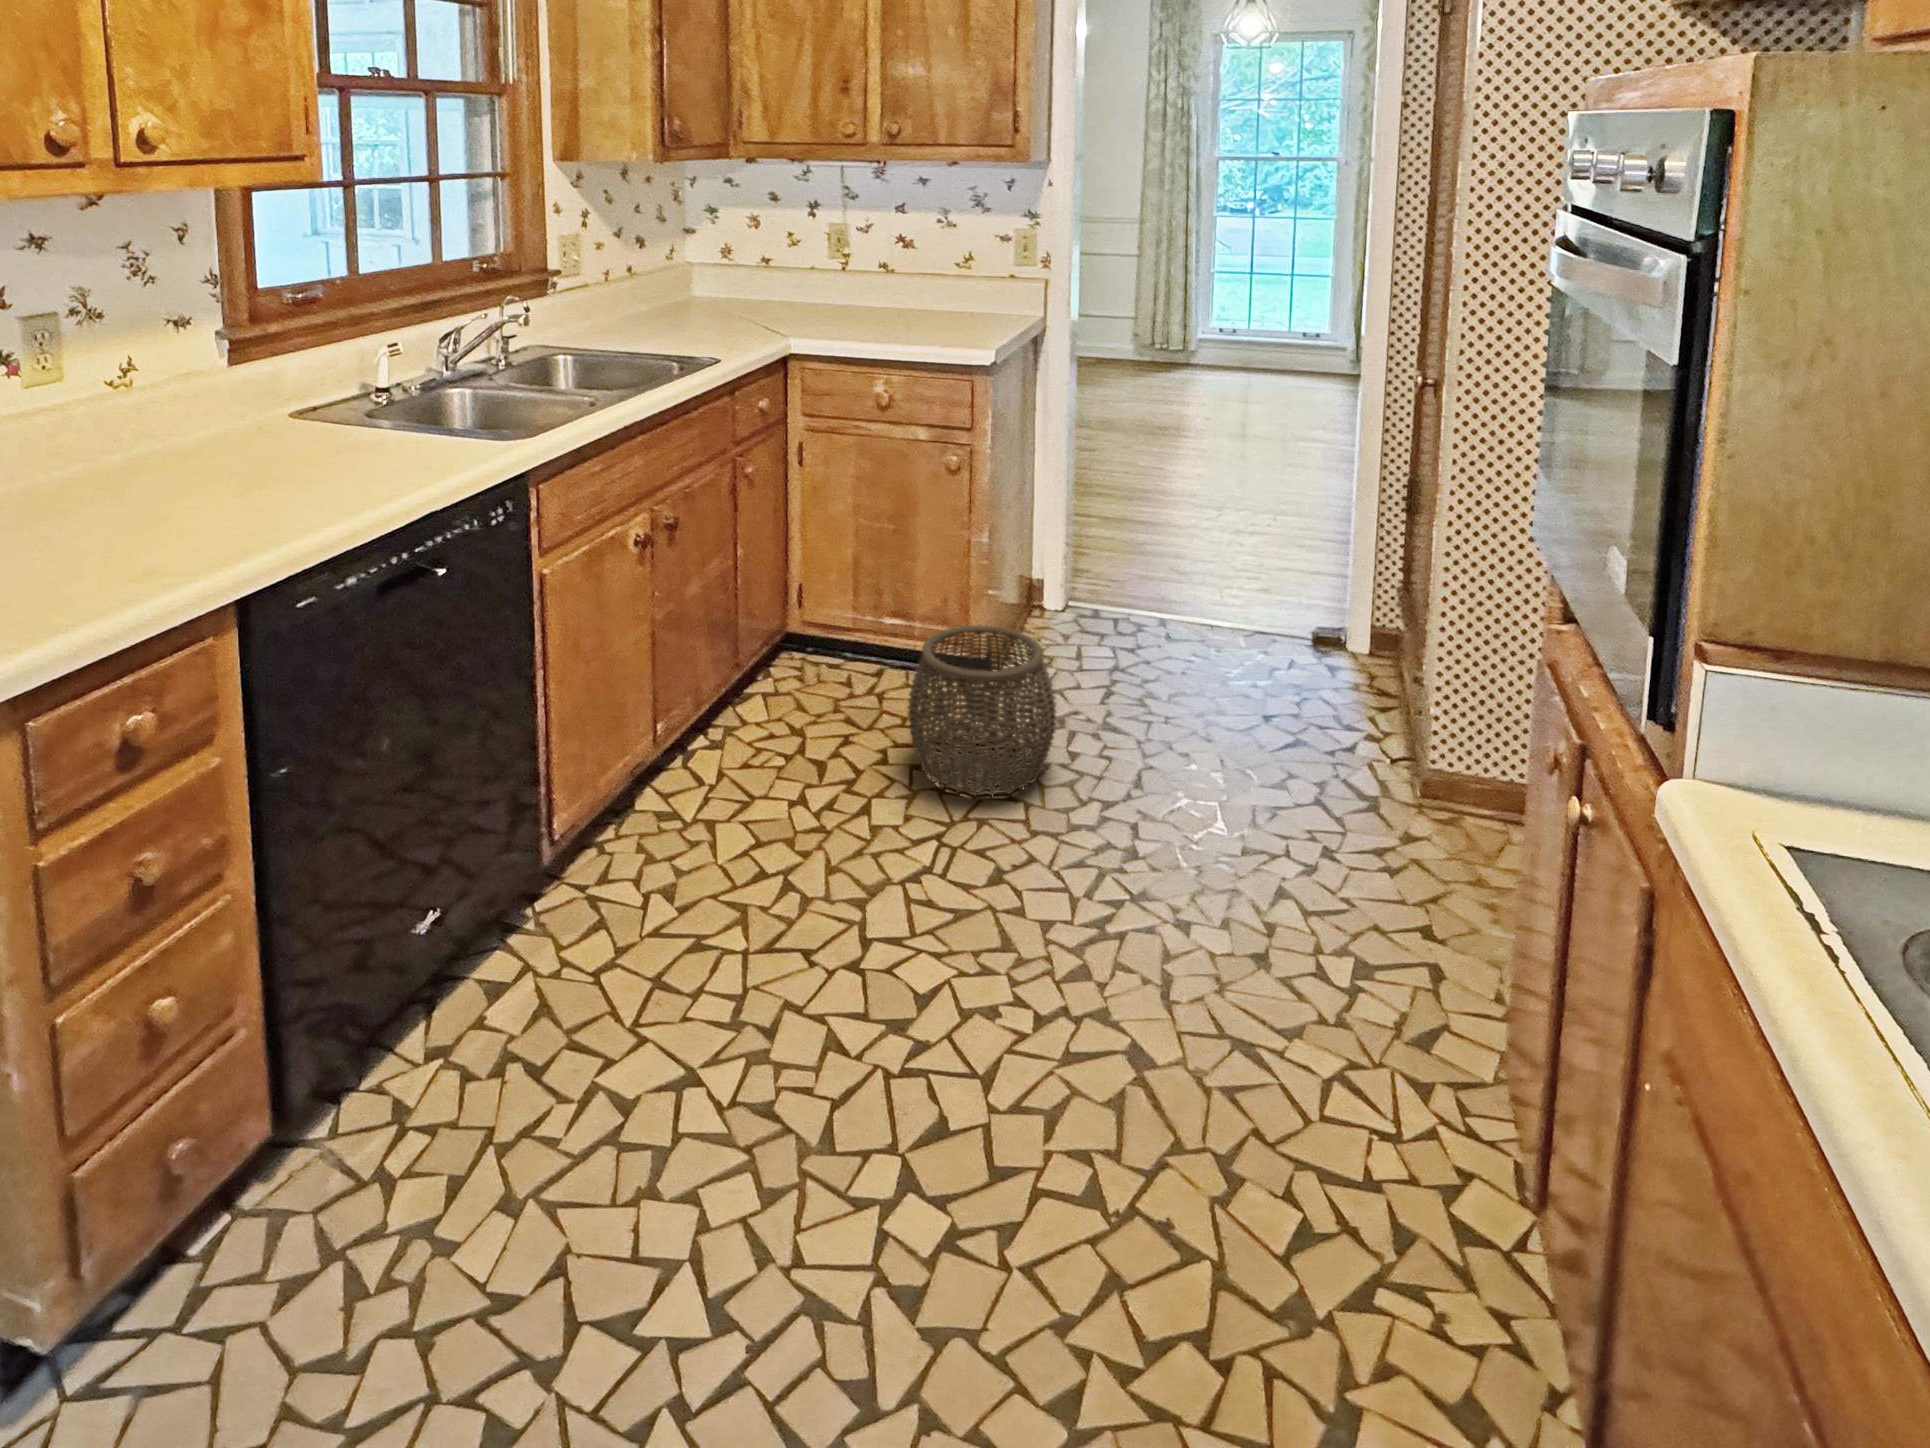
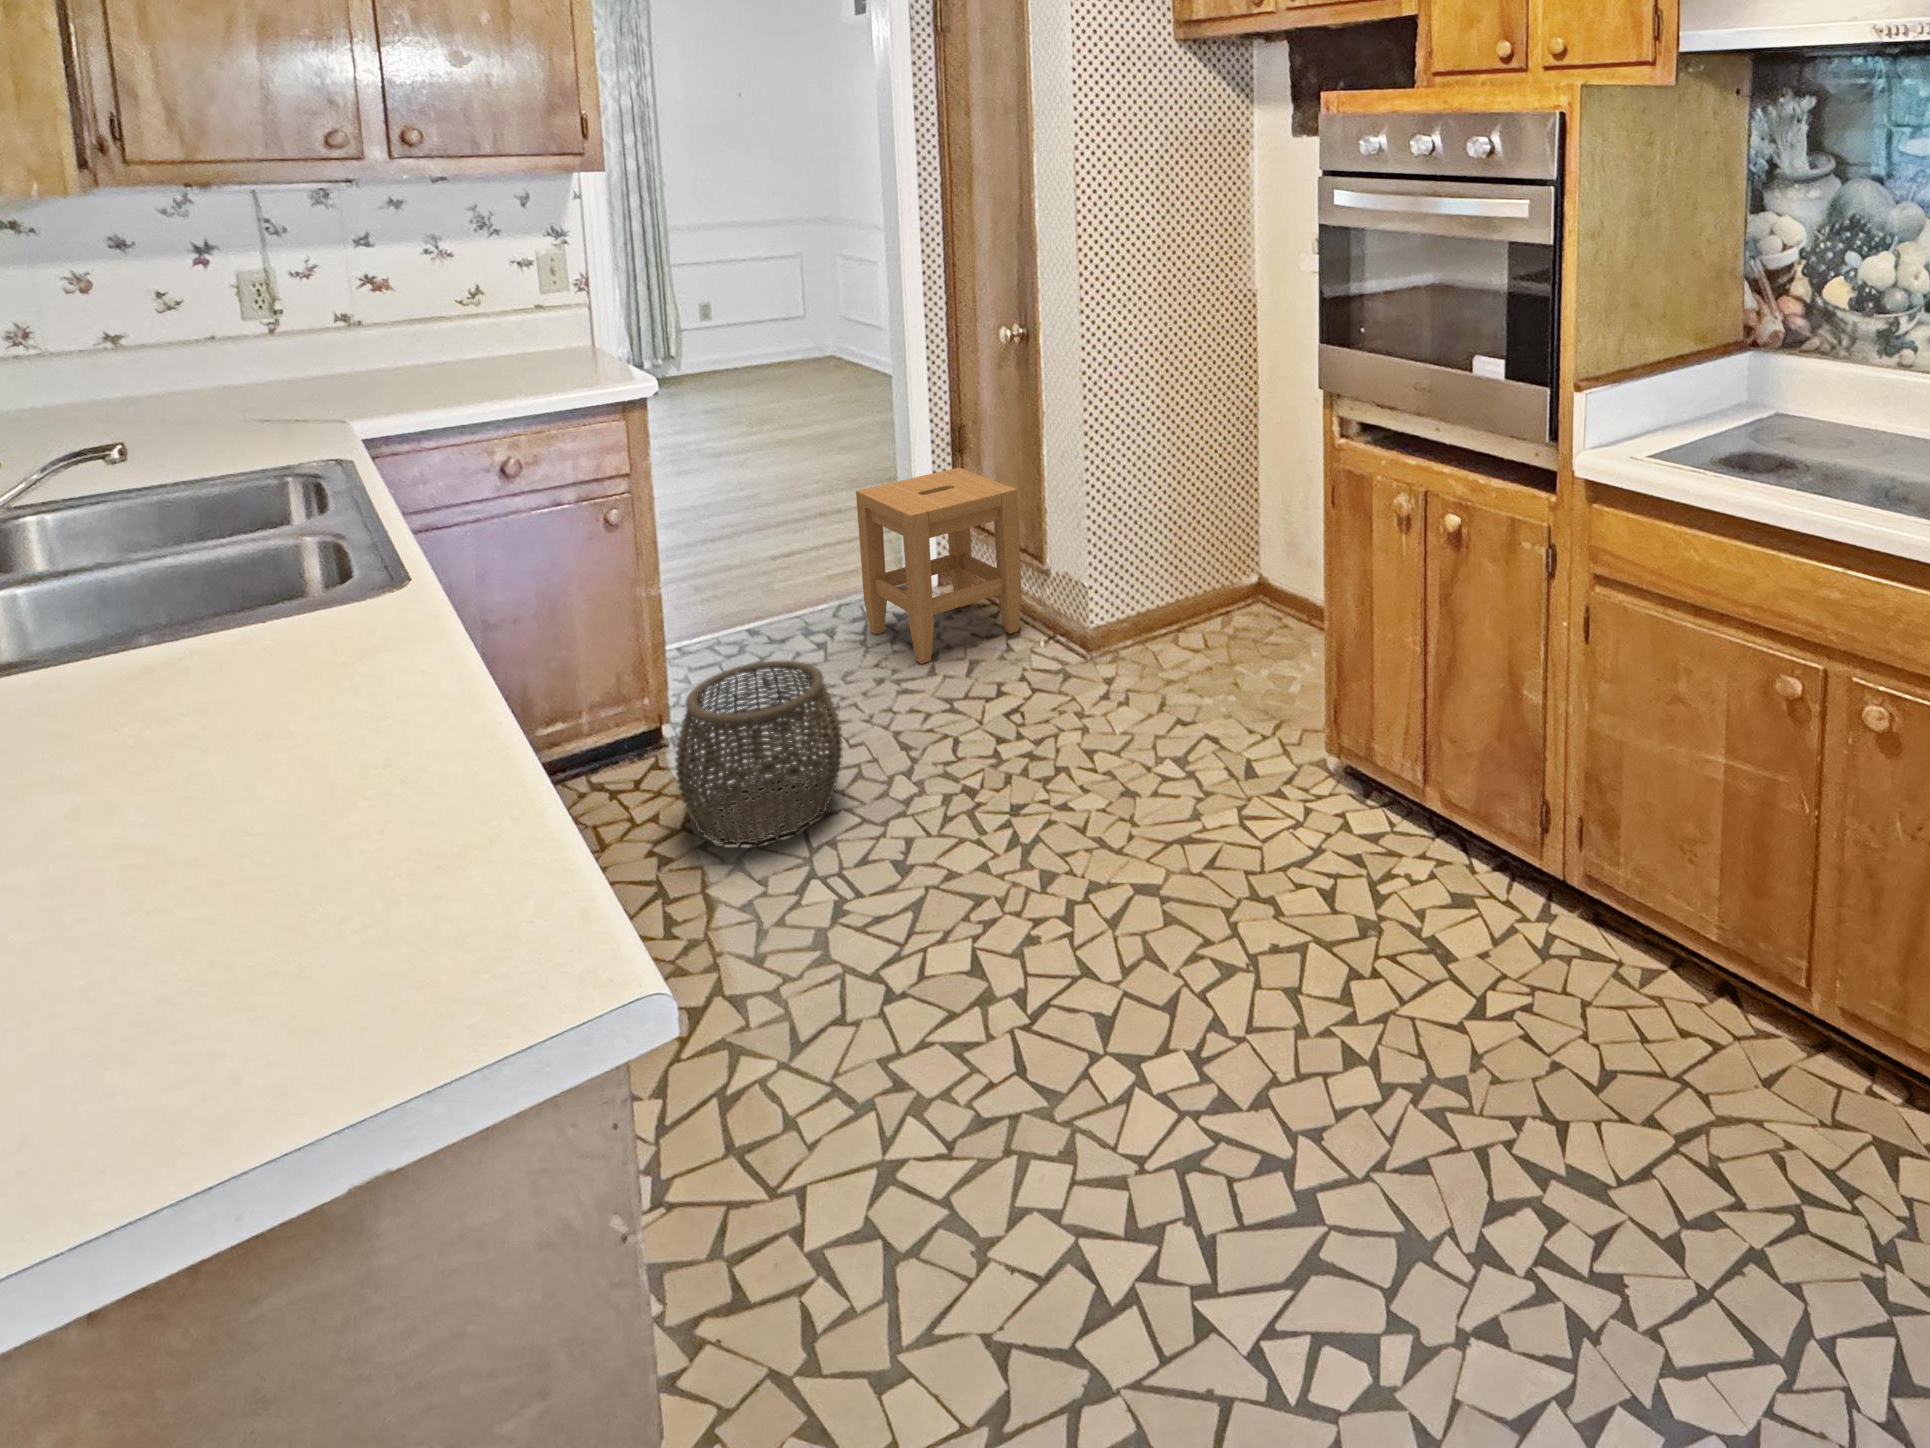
stool: none [1254,511,1407,735] -> present [856,468,1022,664]

